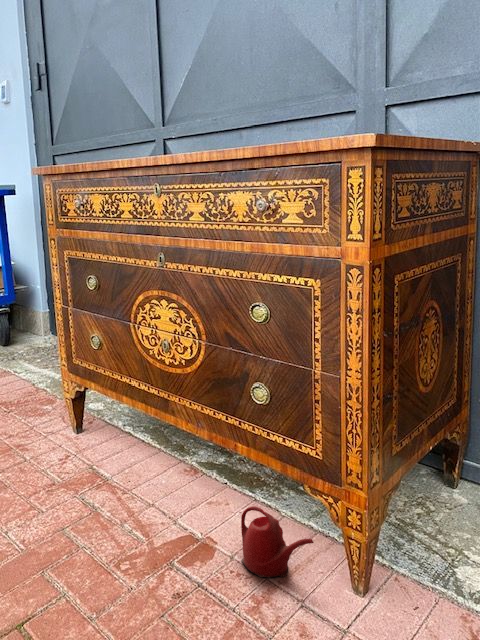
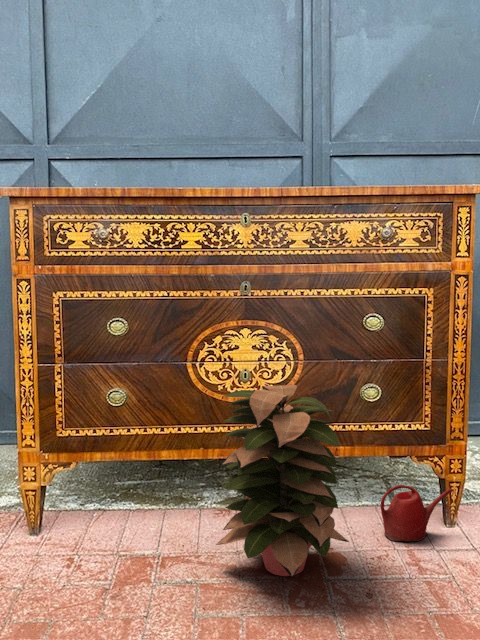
decorative plant: none [69,359,193,541] -> present [216,385,349,577]

